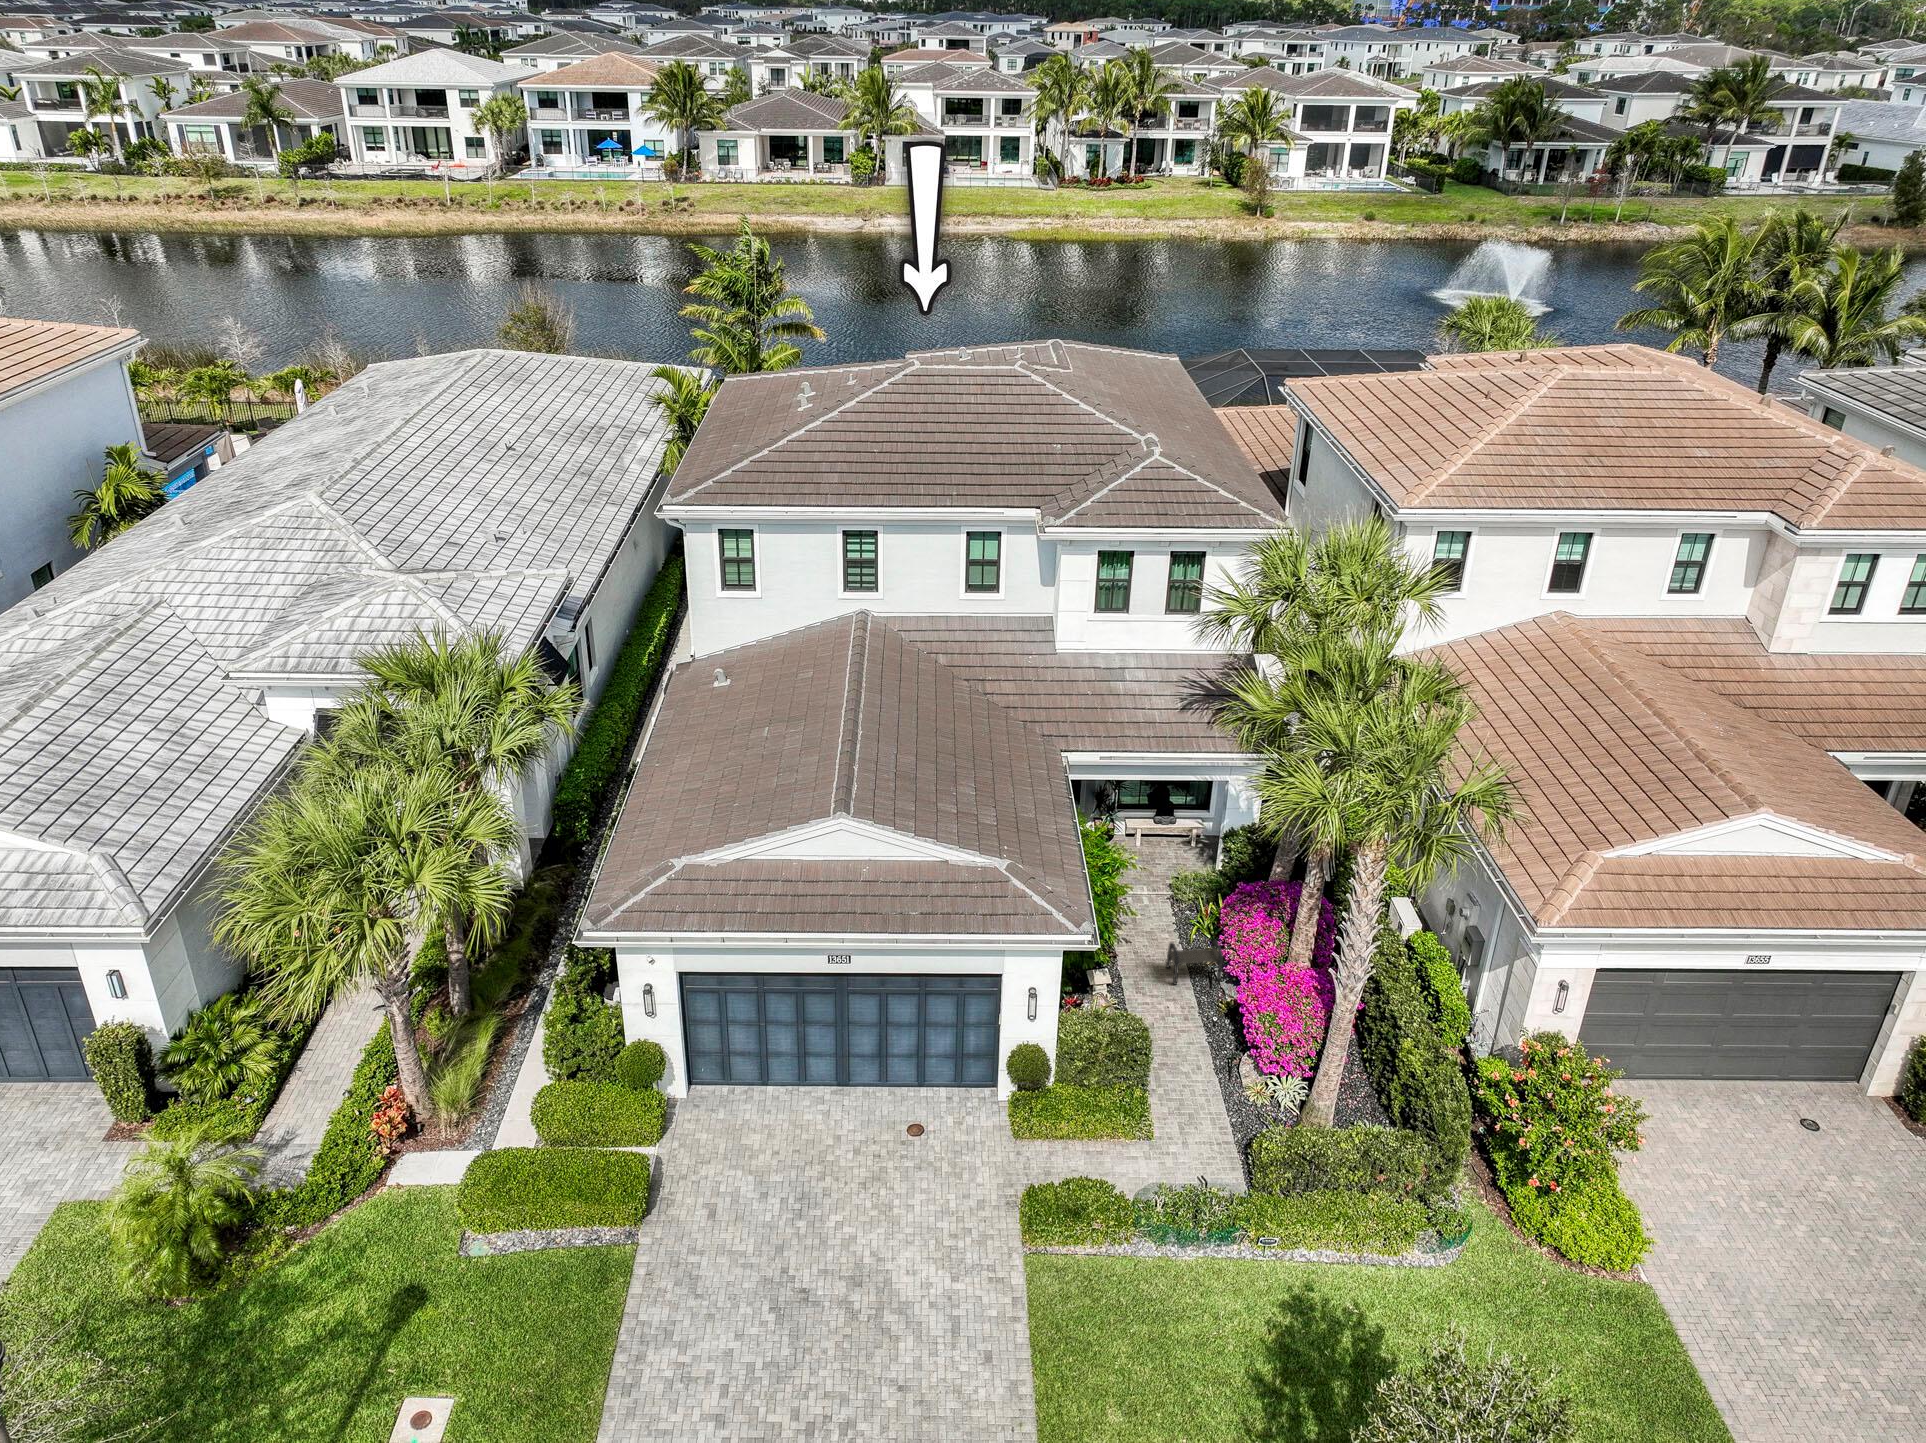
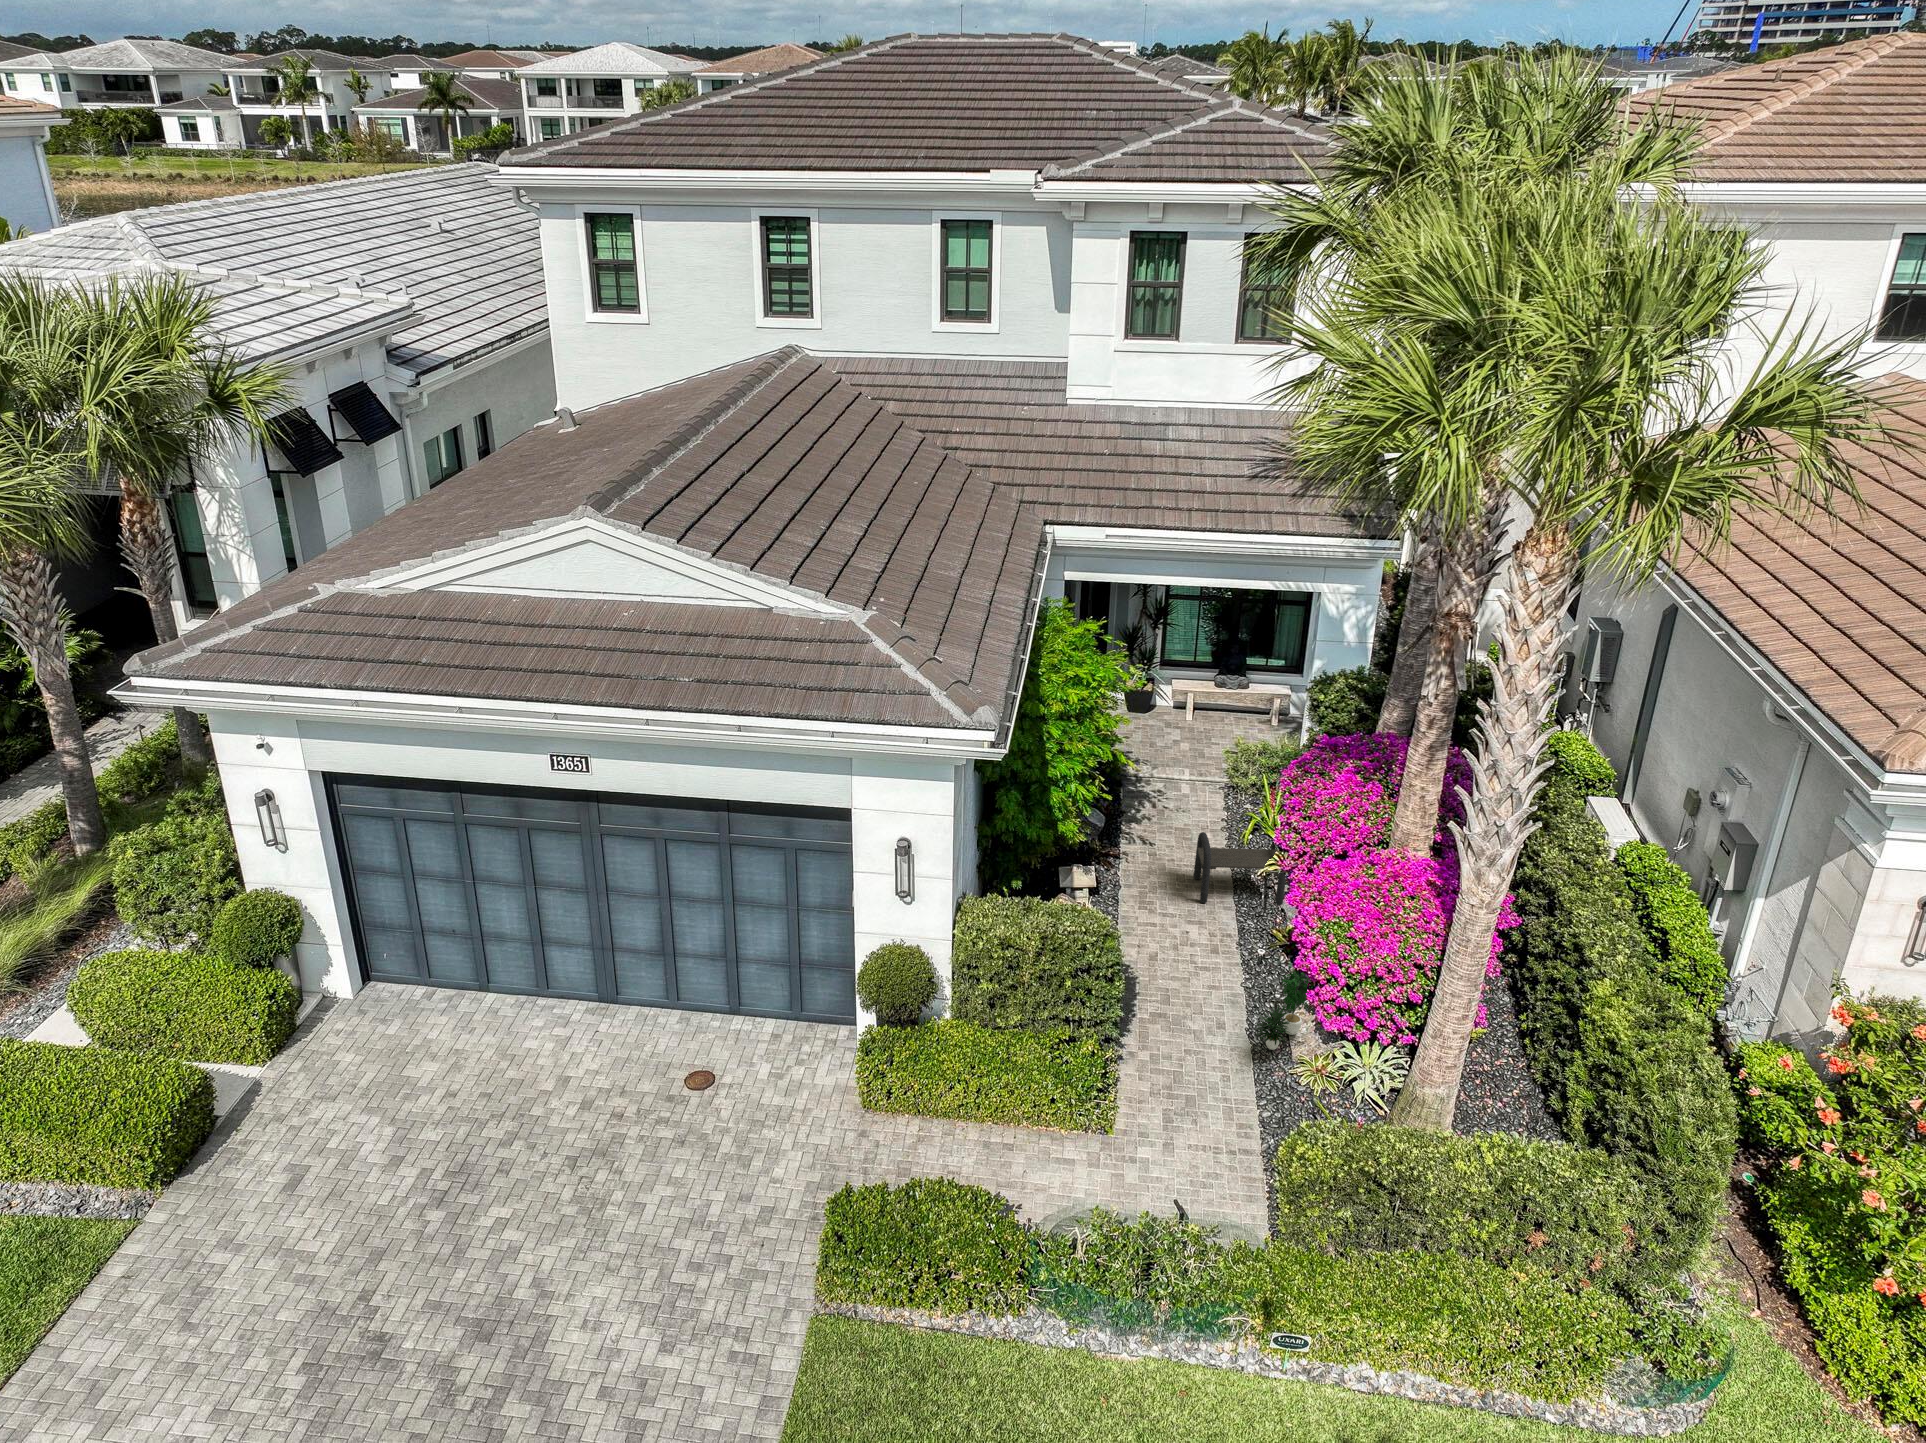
potted plant: none [1221,1031,1252,1079] -> present [1256,968,1310,1050]

